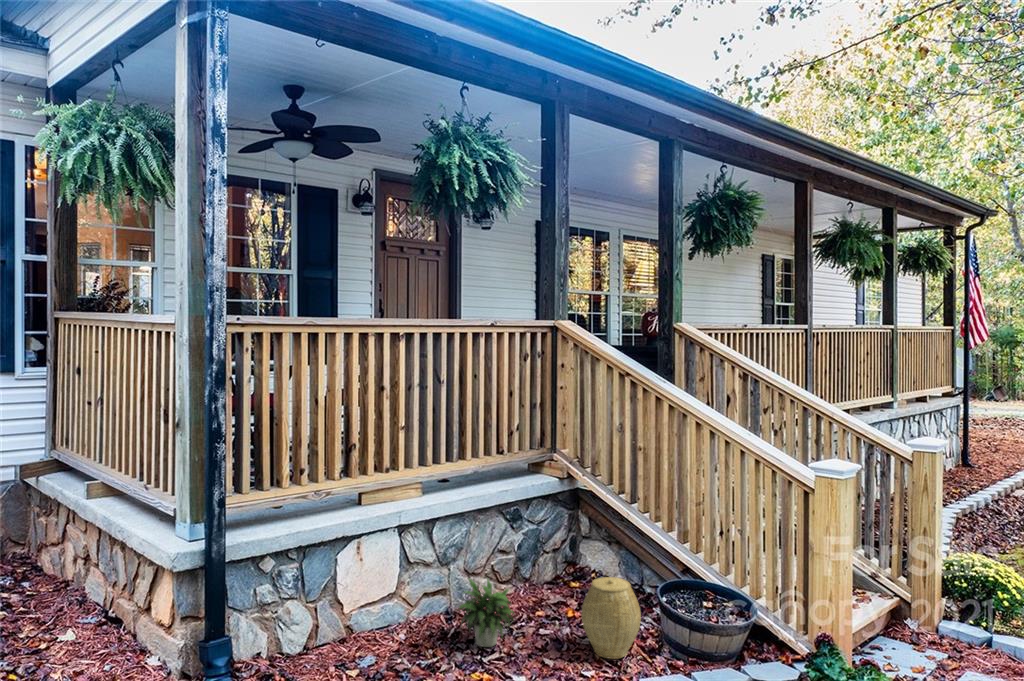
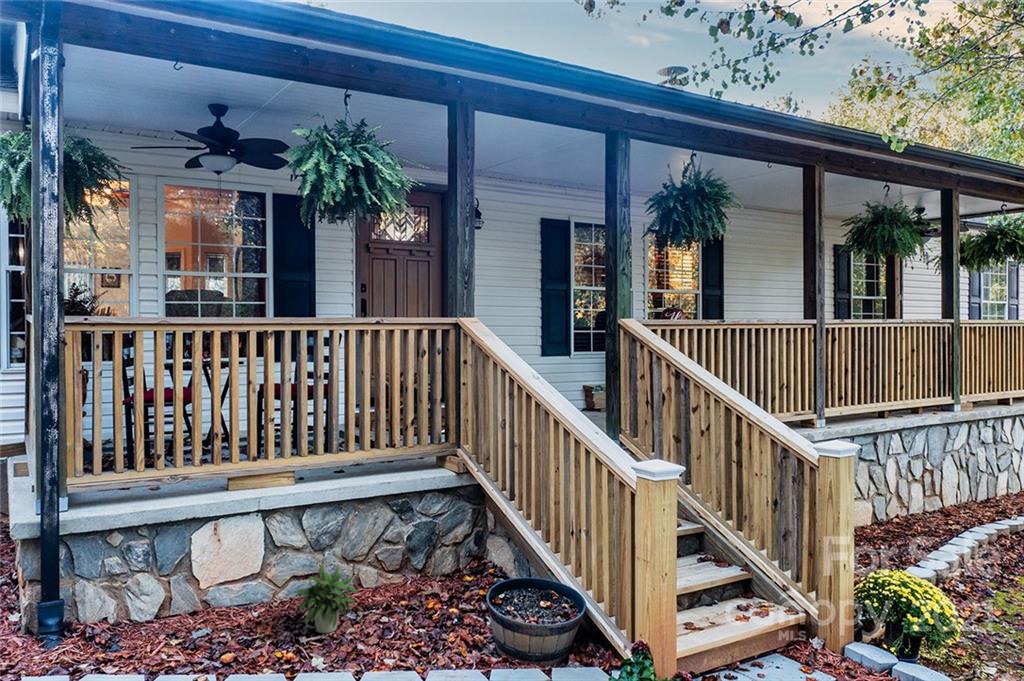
woven basket: present [582,577,641,659] -> none [412,574,471,657]

